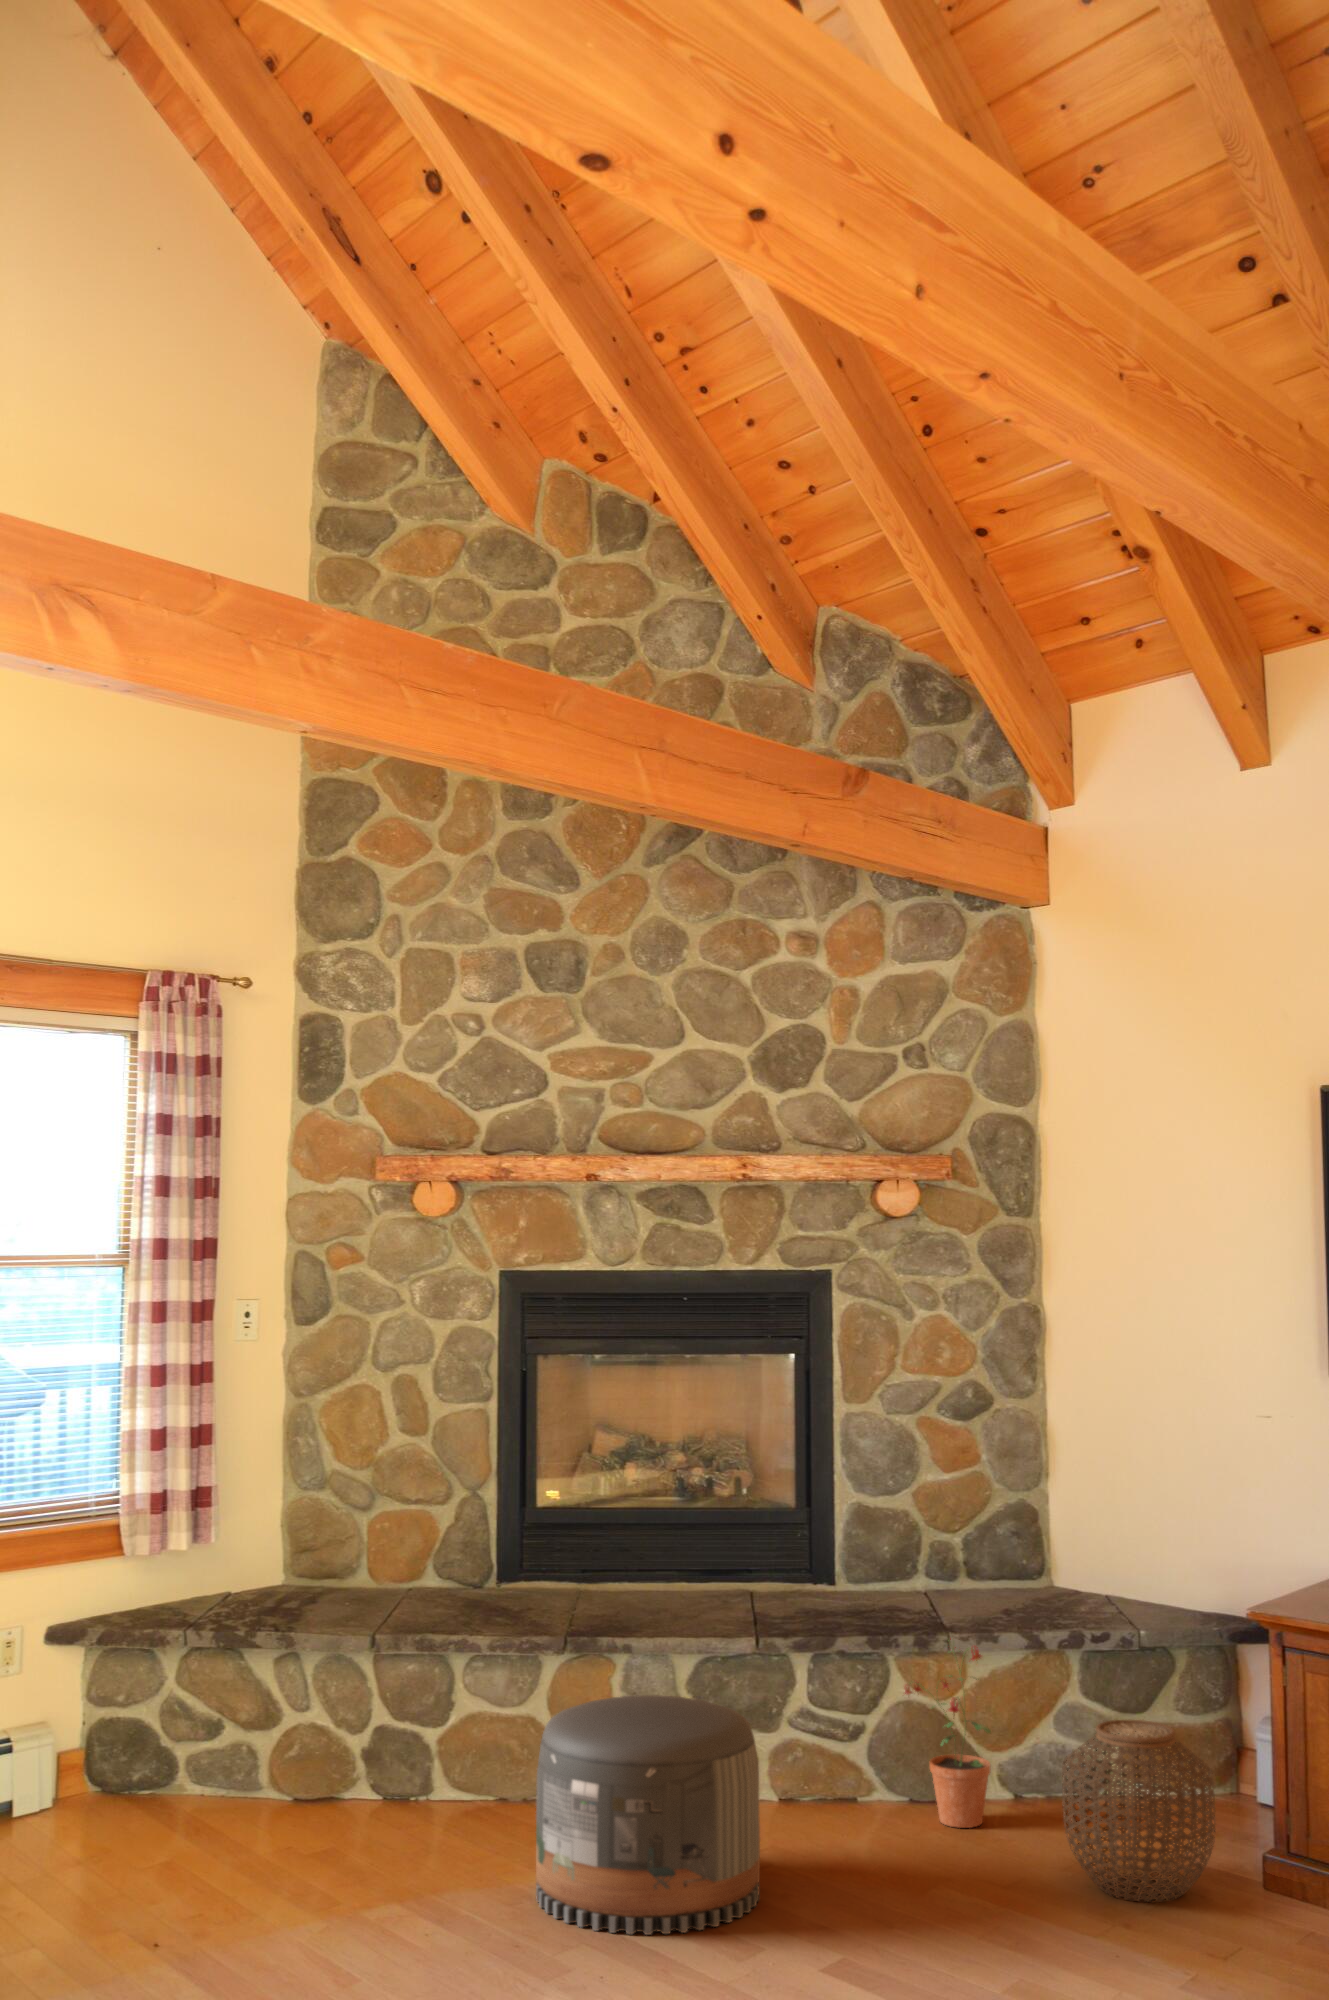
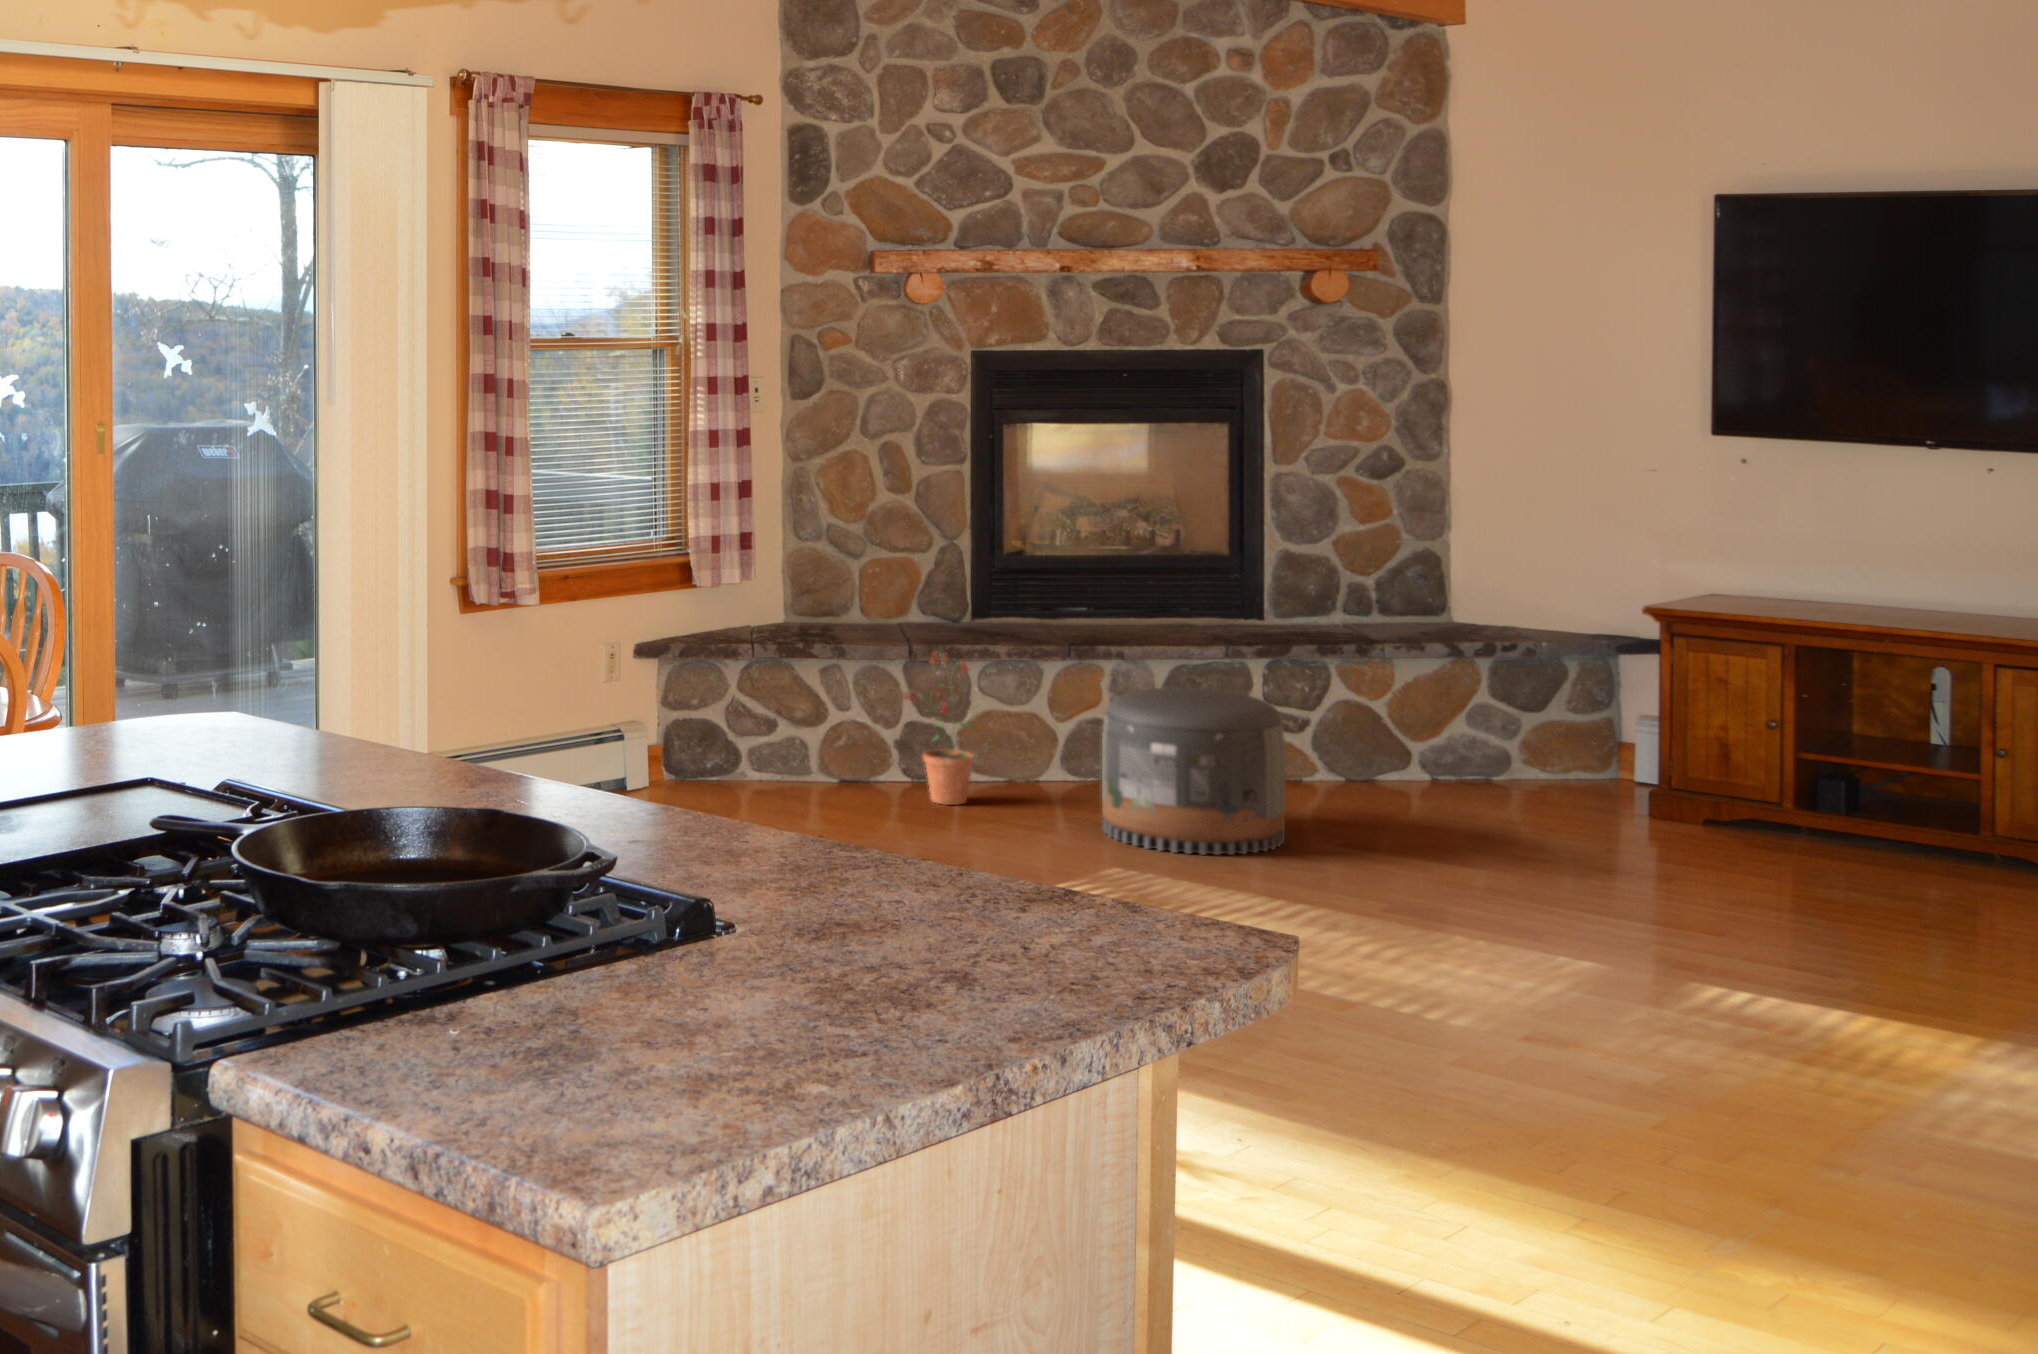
potted plant: present [905,1638,991,1828] -> present [903,653,974,805]
woven basket: present [1062,1720,1215,1902] -> none [1518,707,1648,841]

